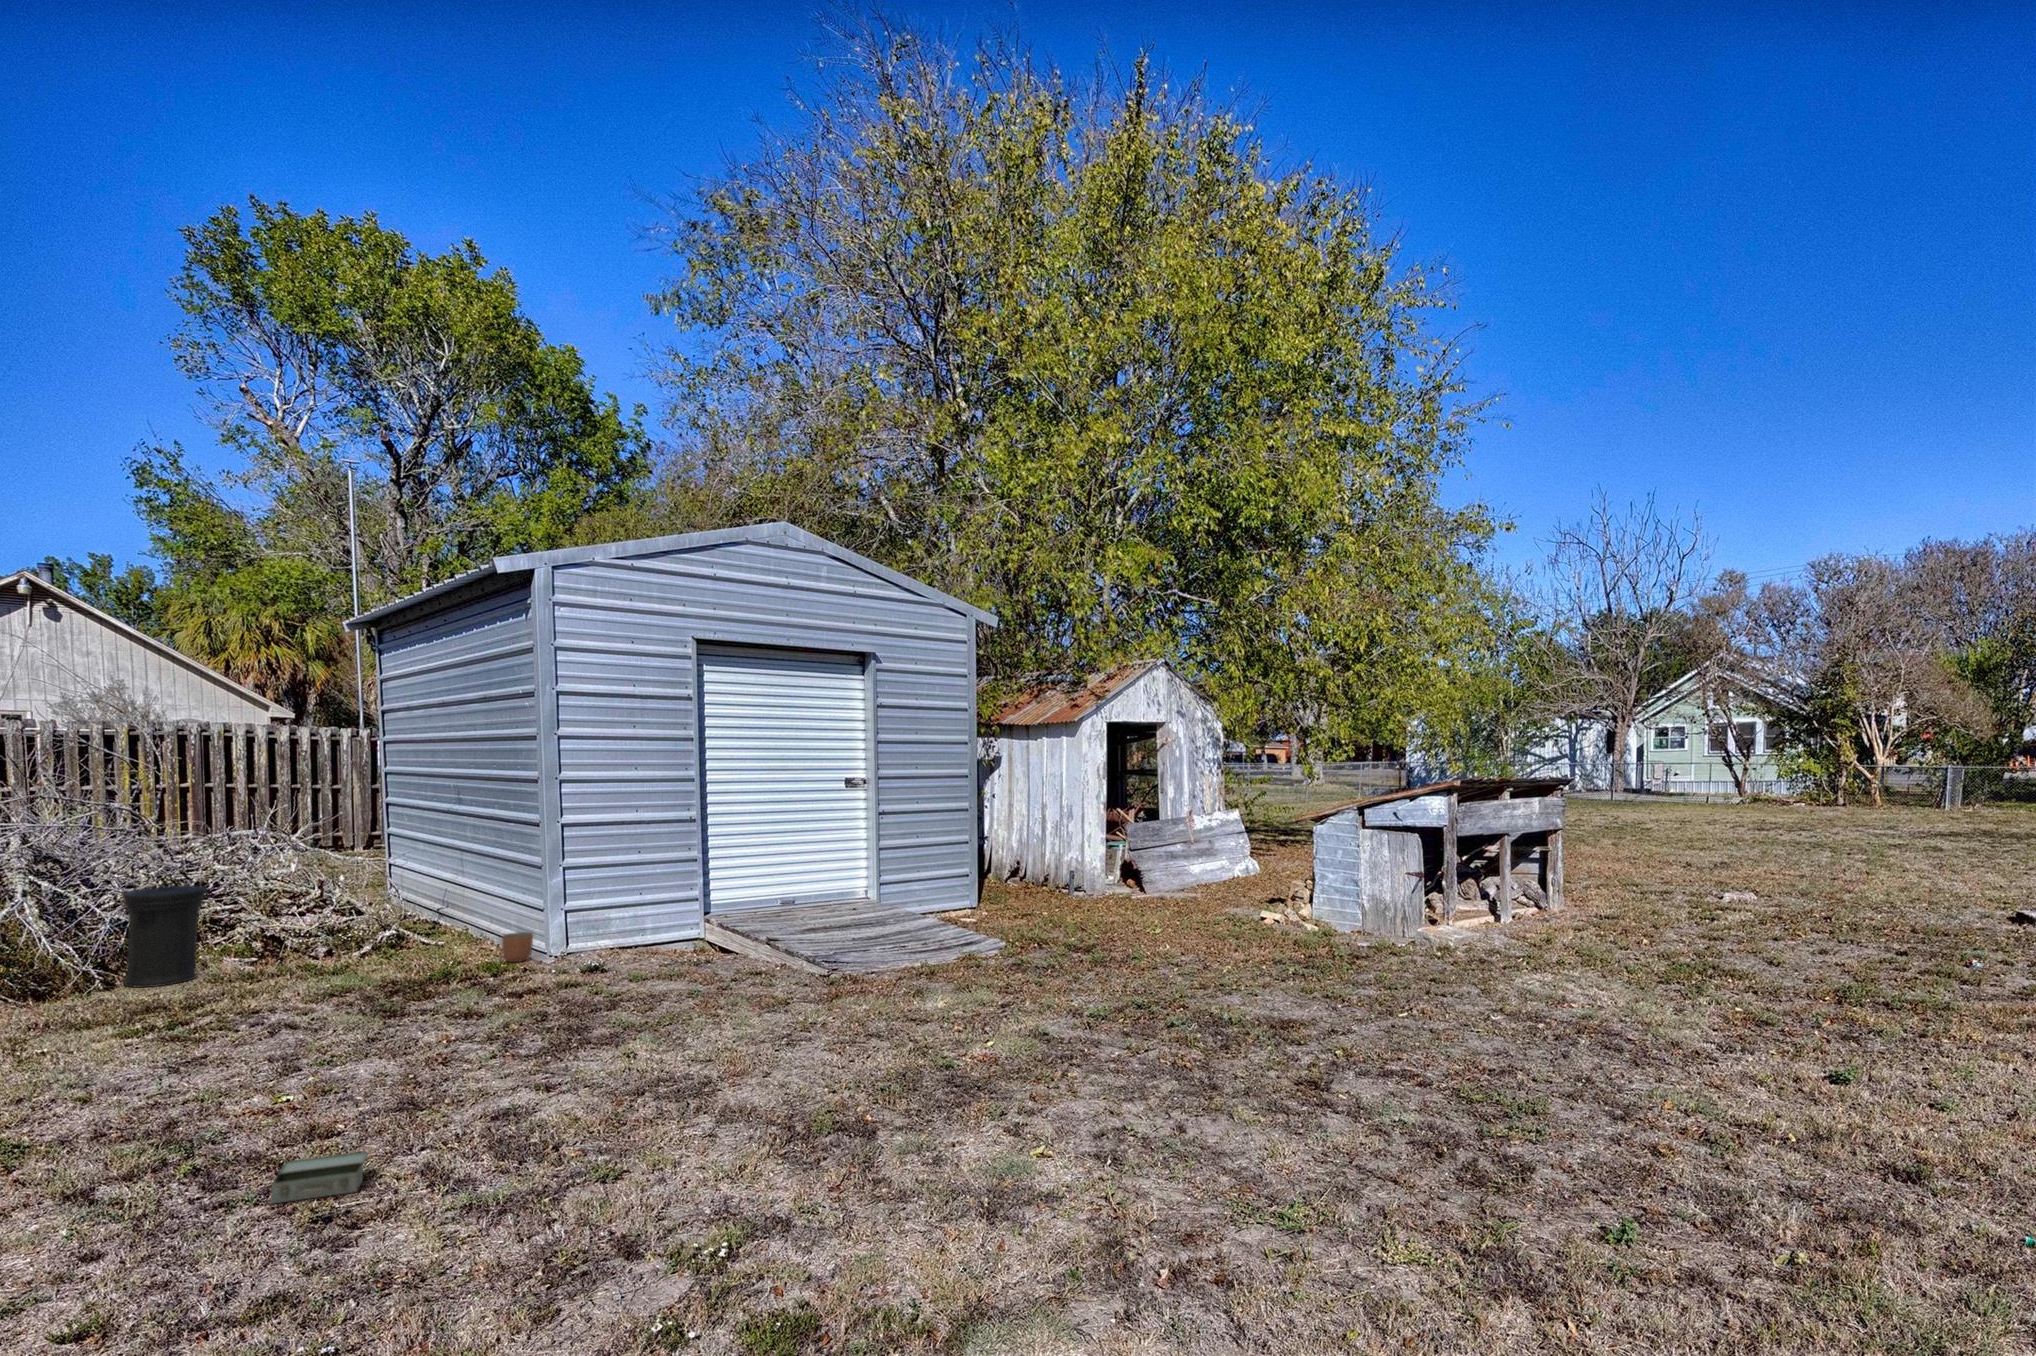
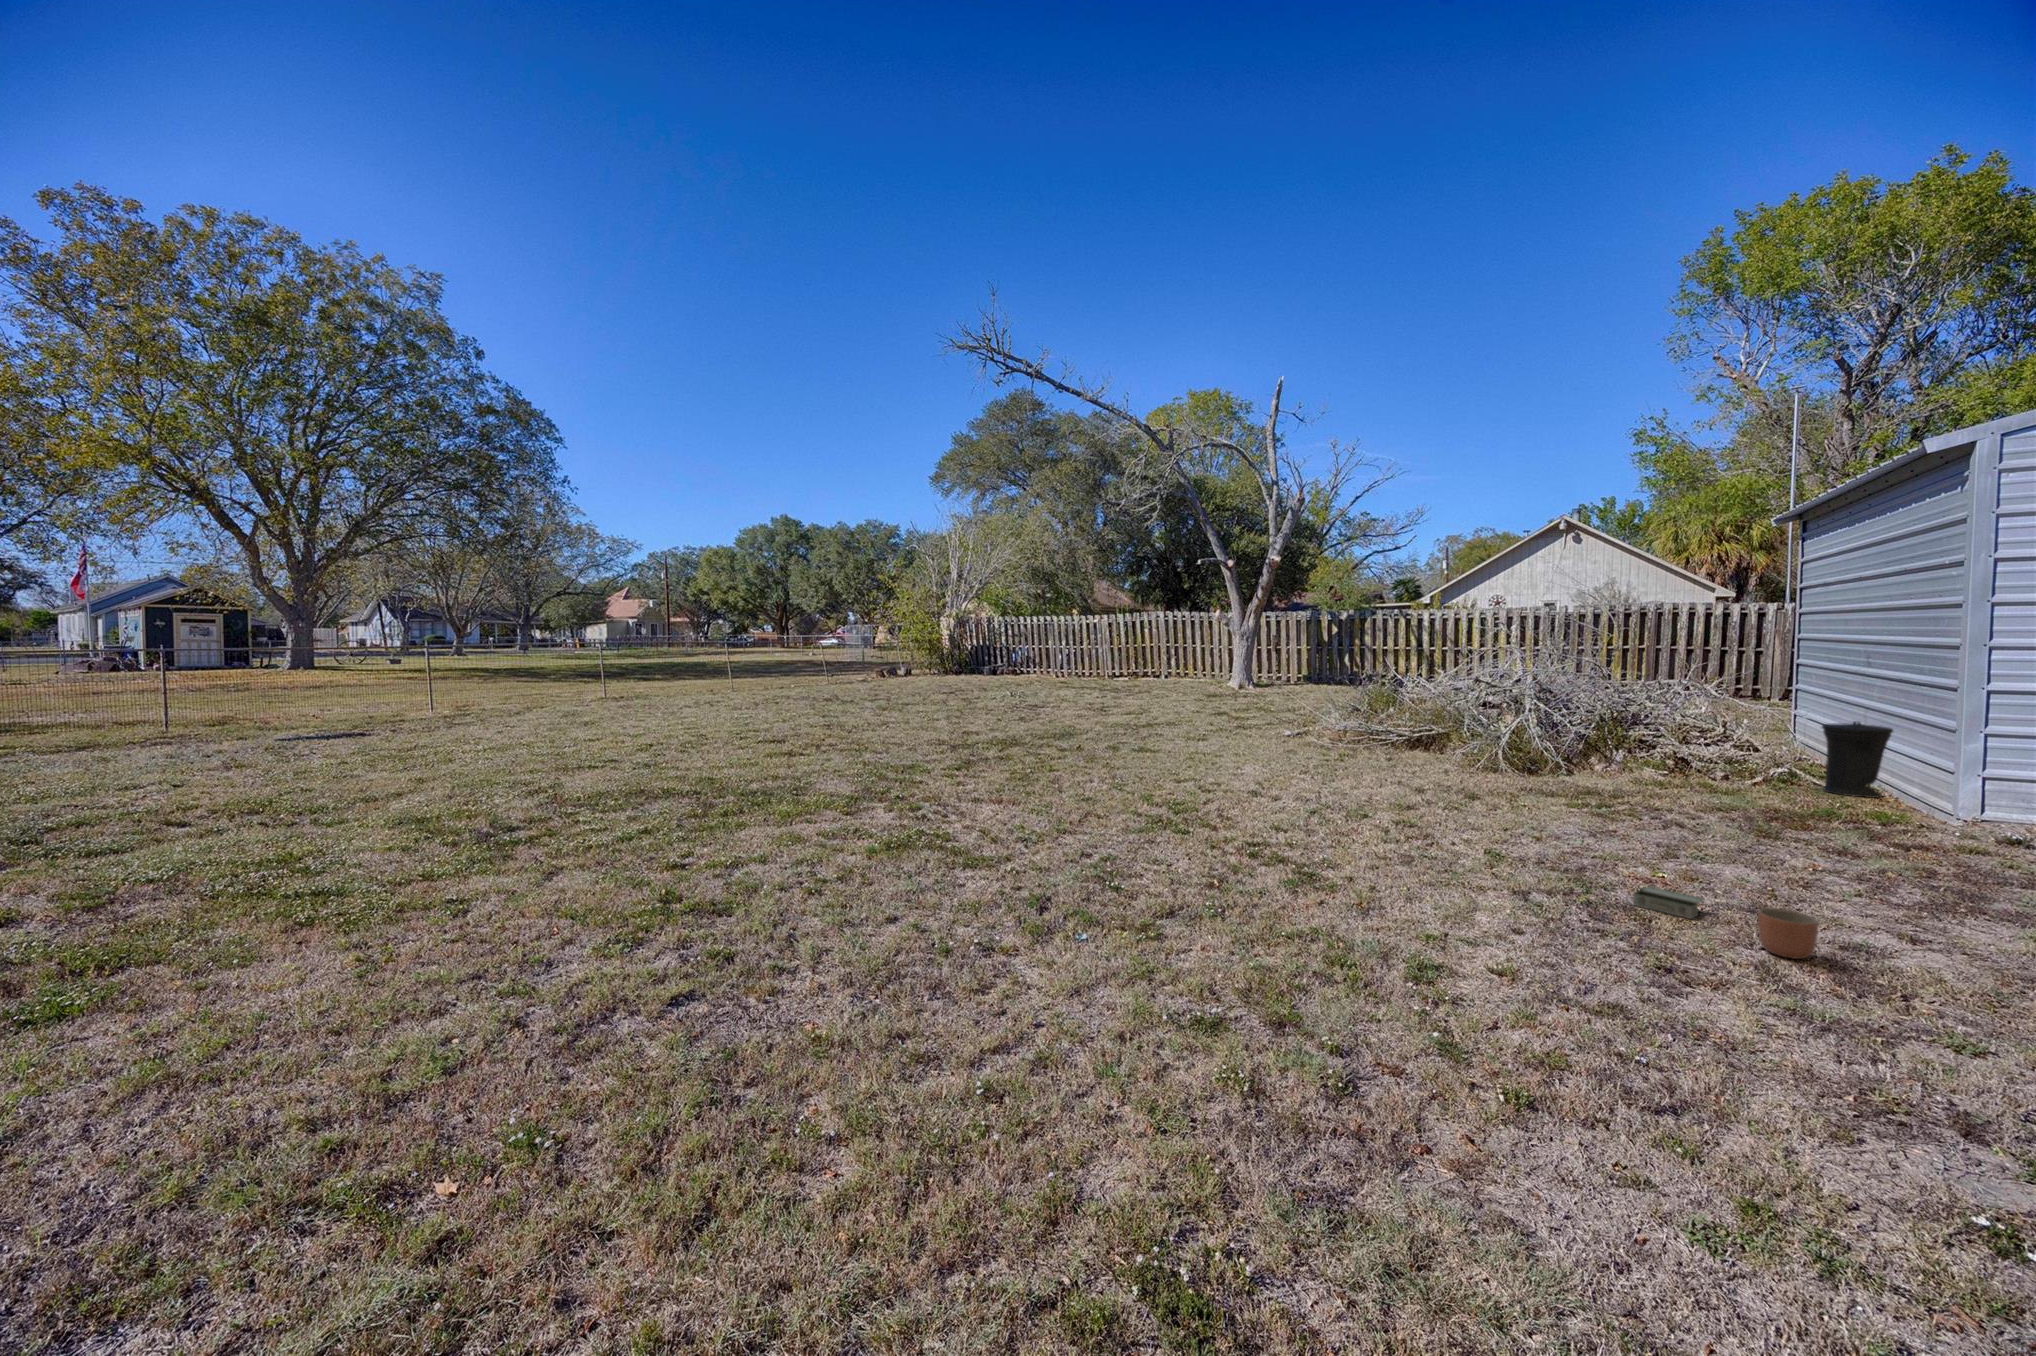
trash can: present [123,883,207,987] -> present [1822,721,1893,798]
planter: present [502,932,533,962] -> present [1758,908,1819,959]

